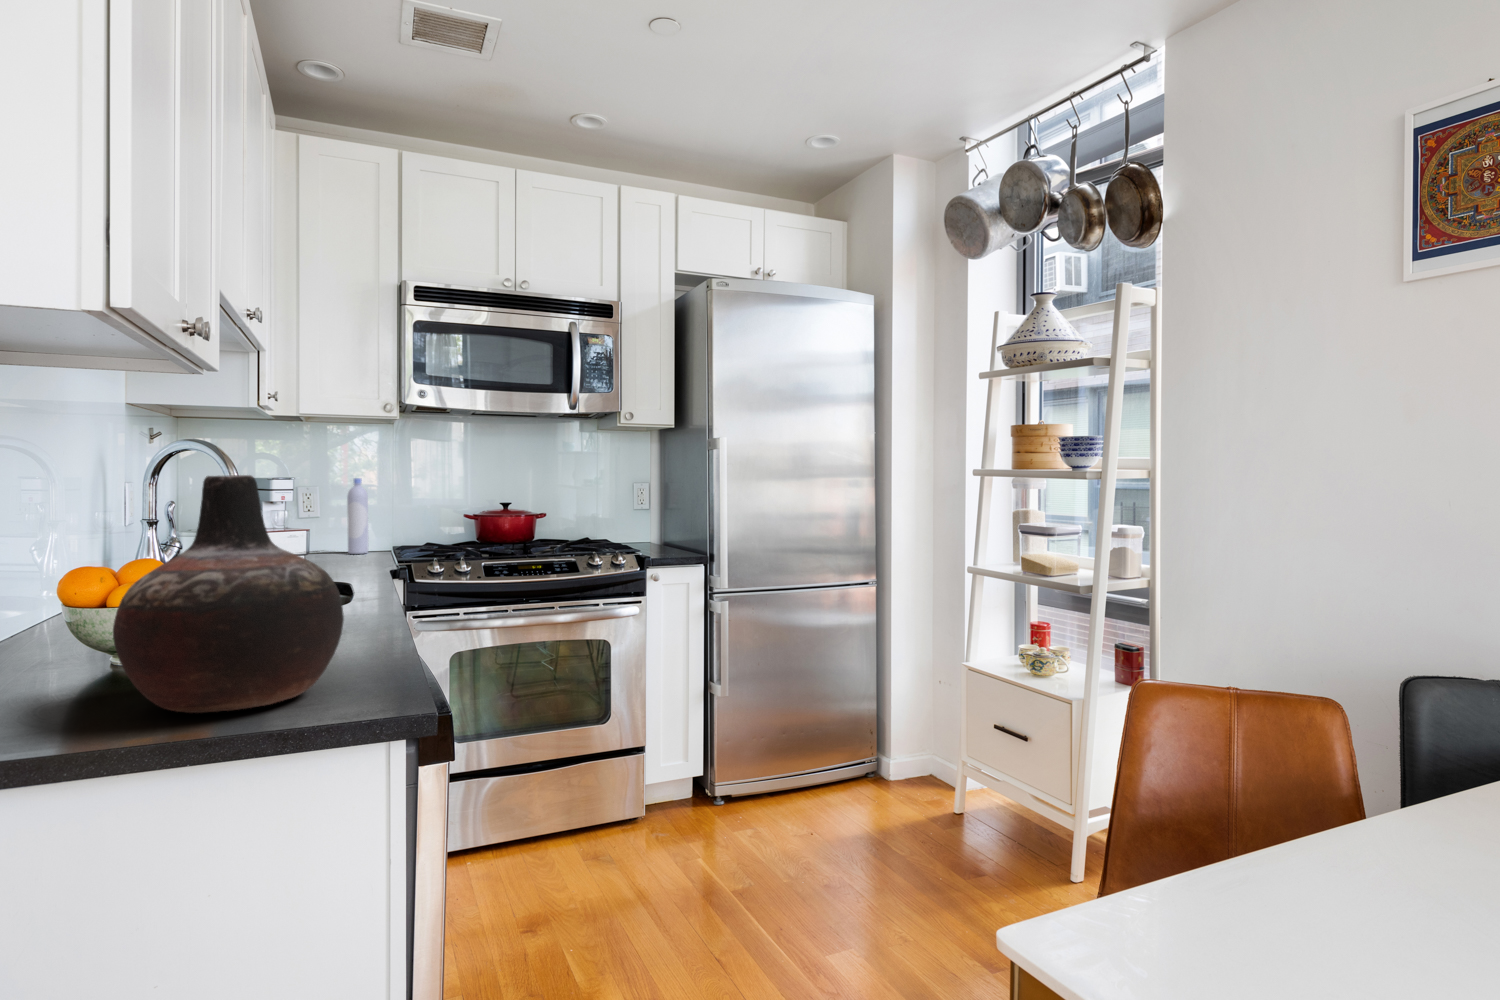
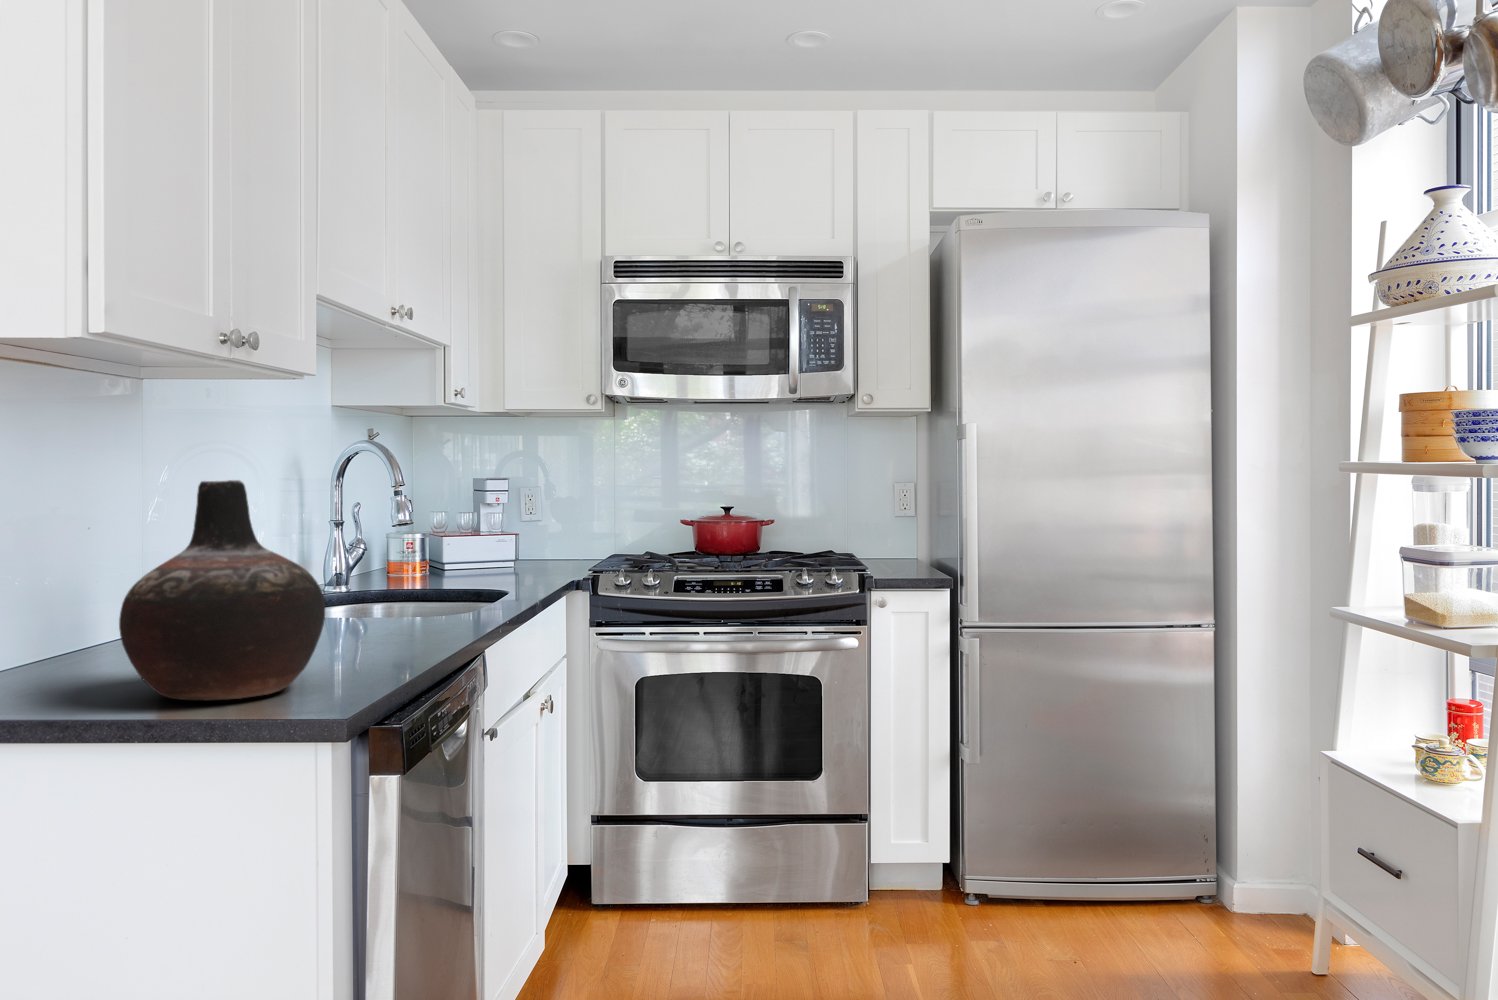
bottle: present [347,478,368,554] -> none [566,479,587,562]

